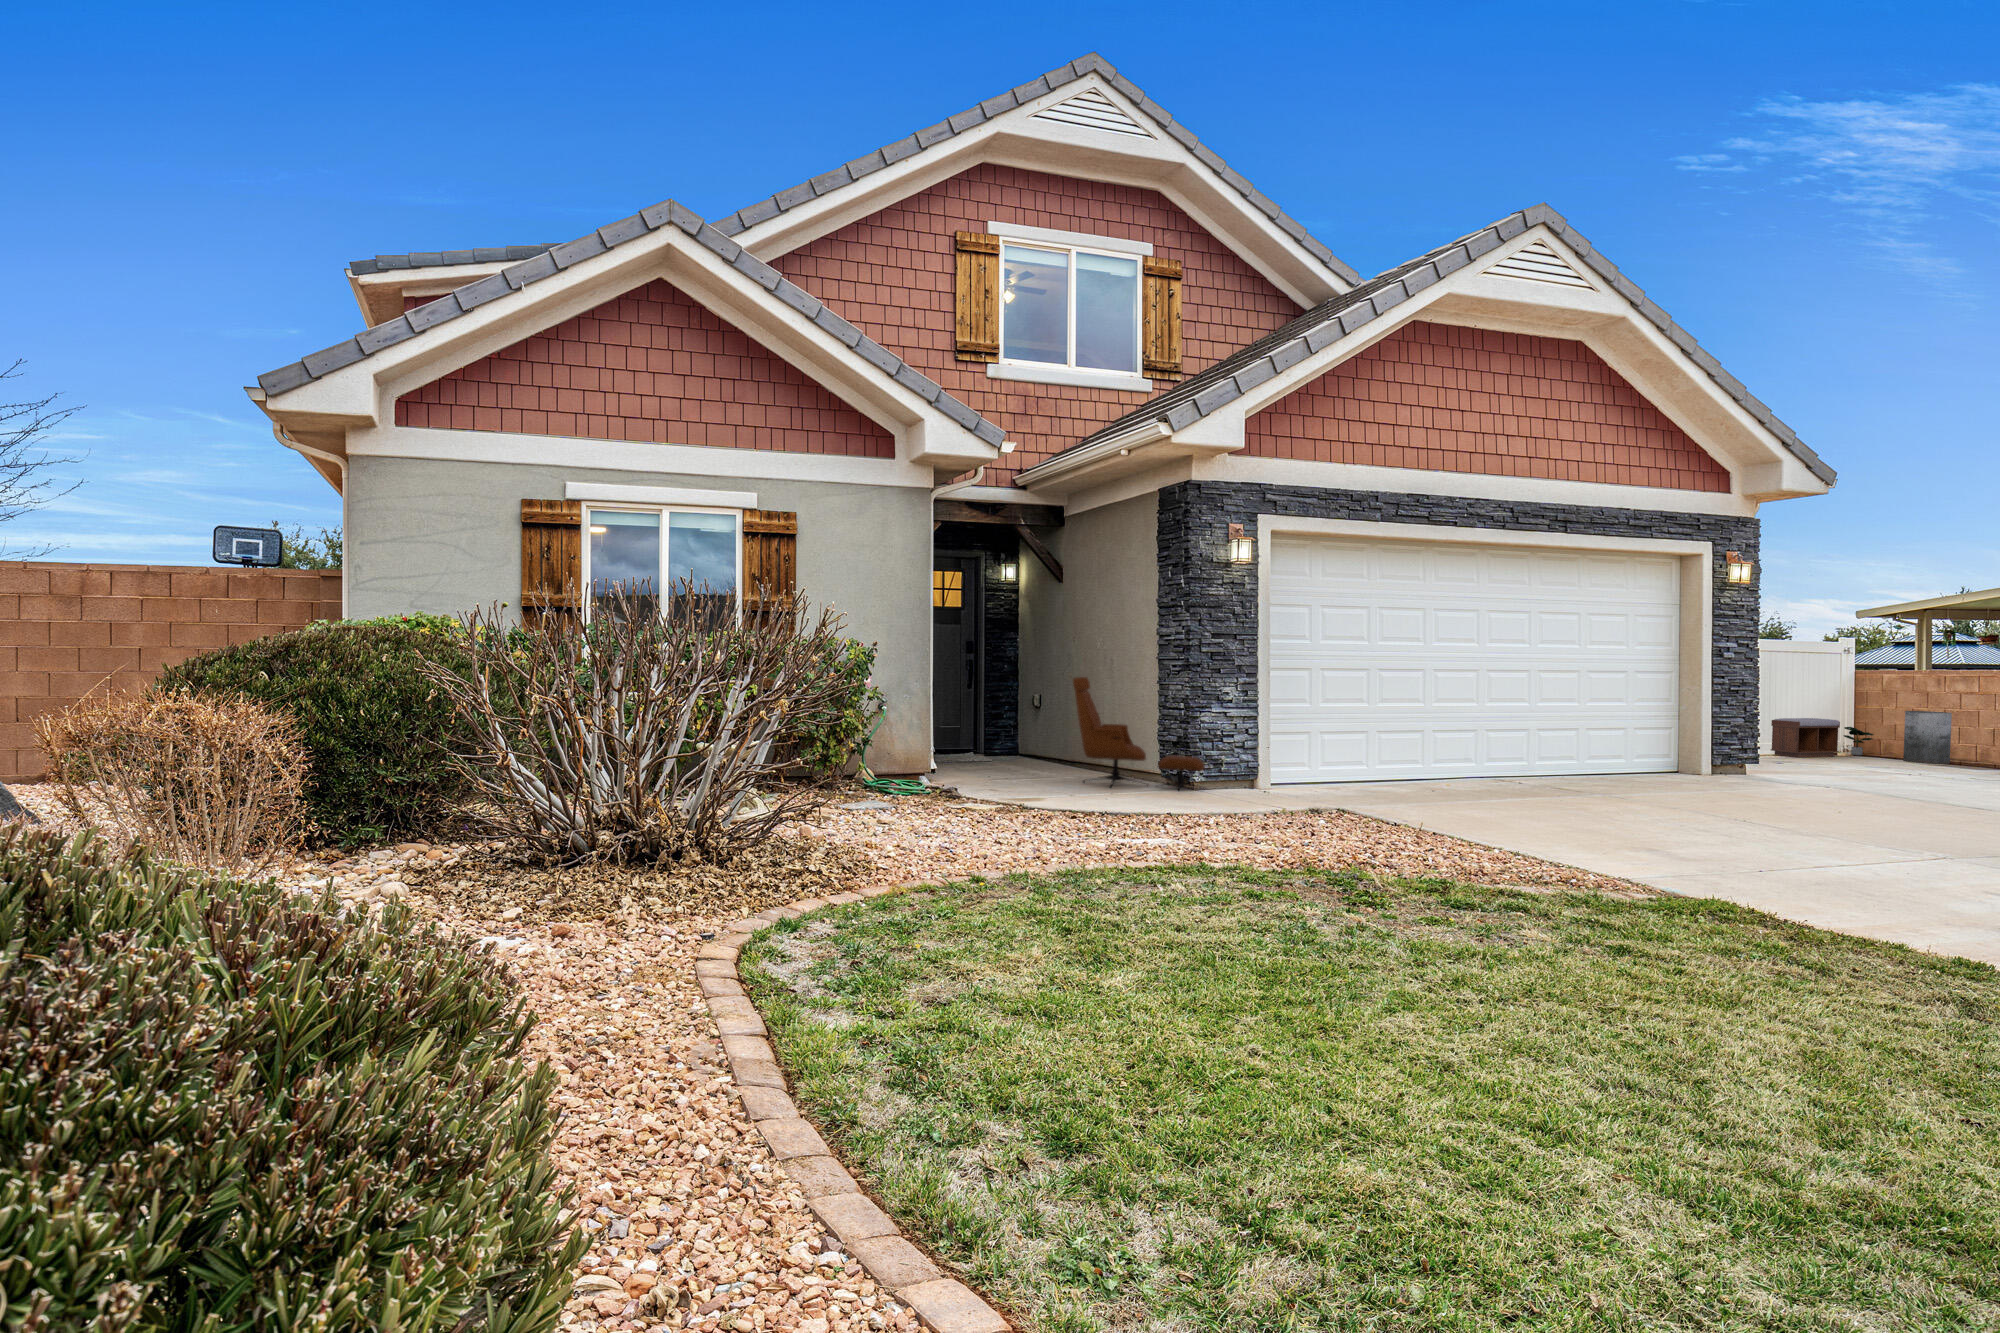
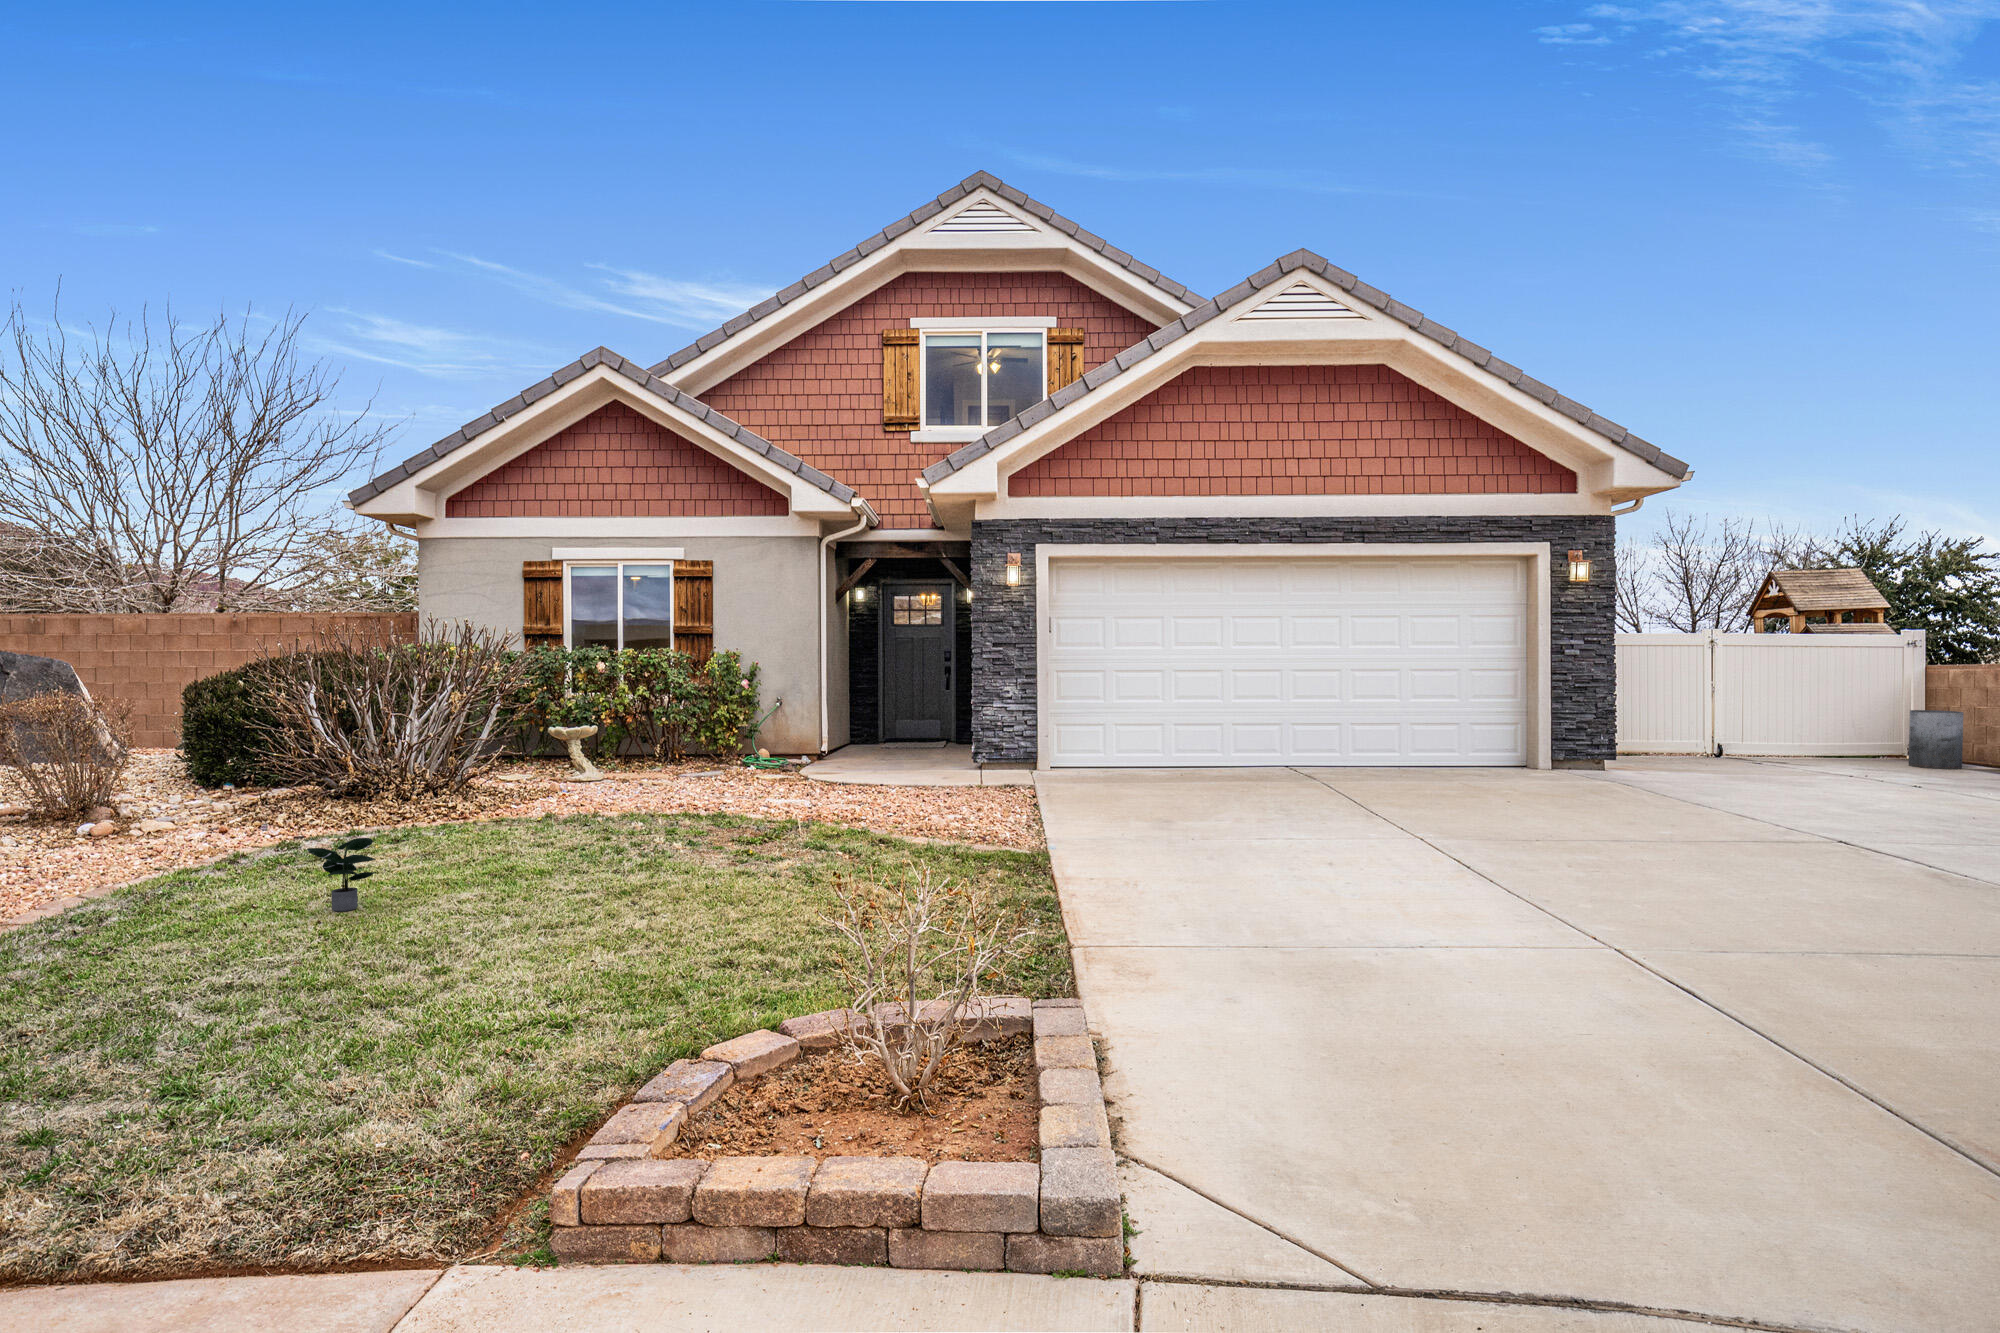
lounge chair: present [1073,677,1205,789] -> none [885,678,978,768]
bench: present [1771,718,1840,757] -> none [1753,718,1839,759]
potted plant: present [1844,727,1874,755] -> present [307,838,376,911]

